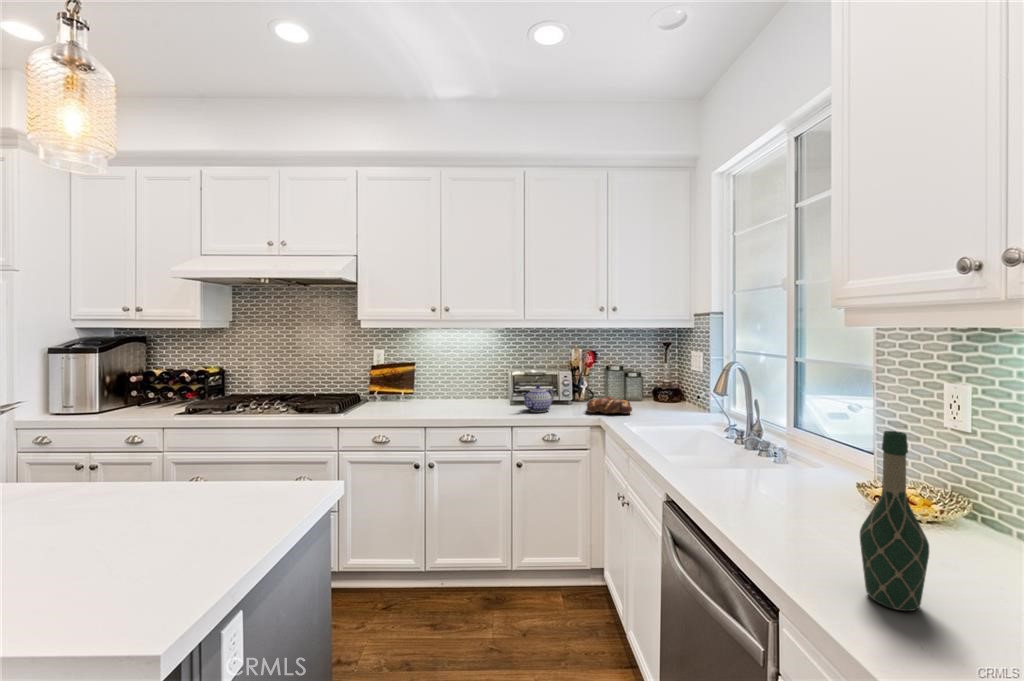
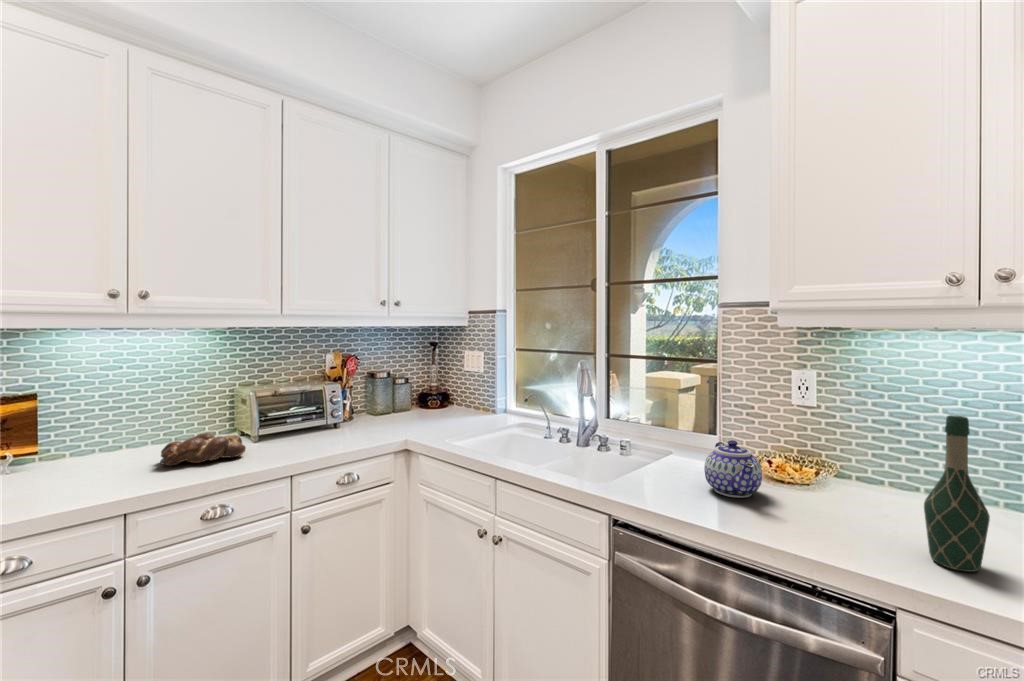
teapot: present [522,385,554,412] -> present [704,440,762,498]
bread loaf: present [586,396,632,414] -> present [160,433,246,466]

